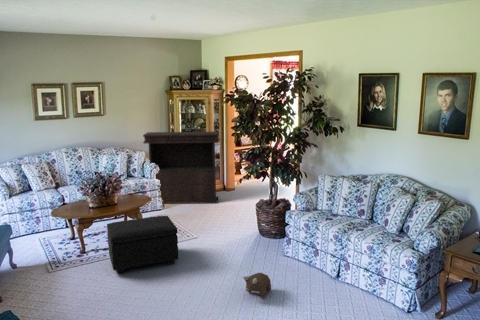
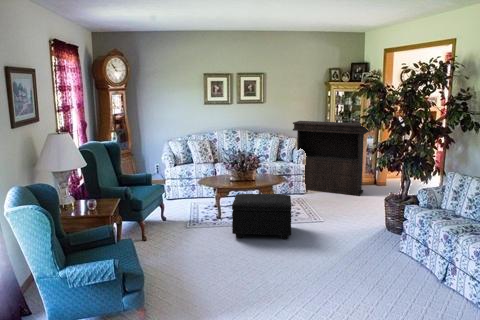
plush toy: present [243,273,271,298] -> none [333,257,364,282]

